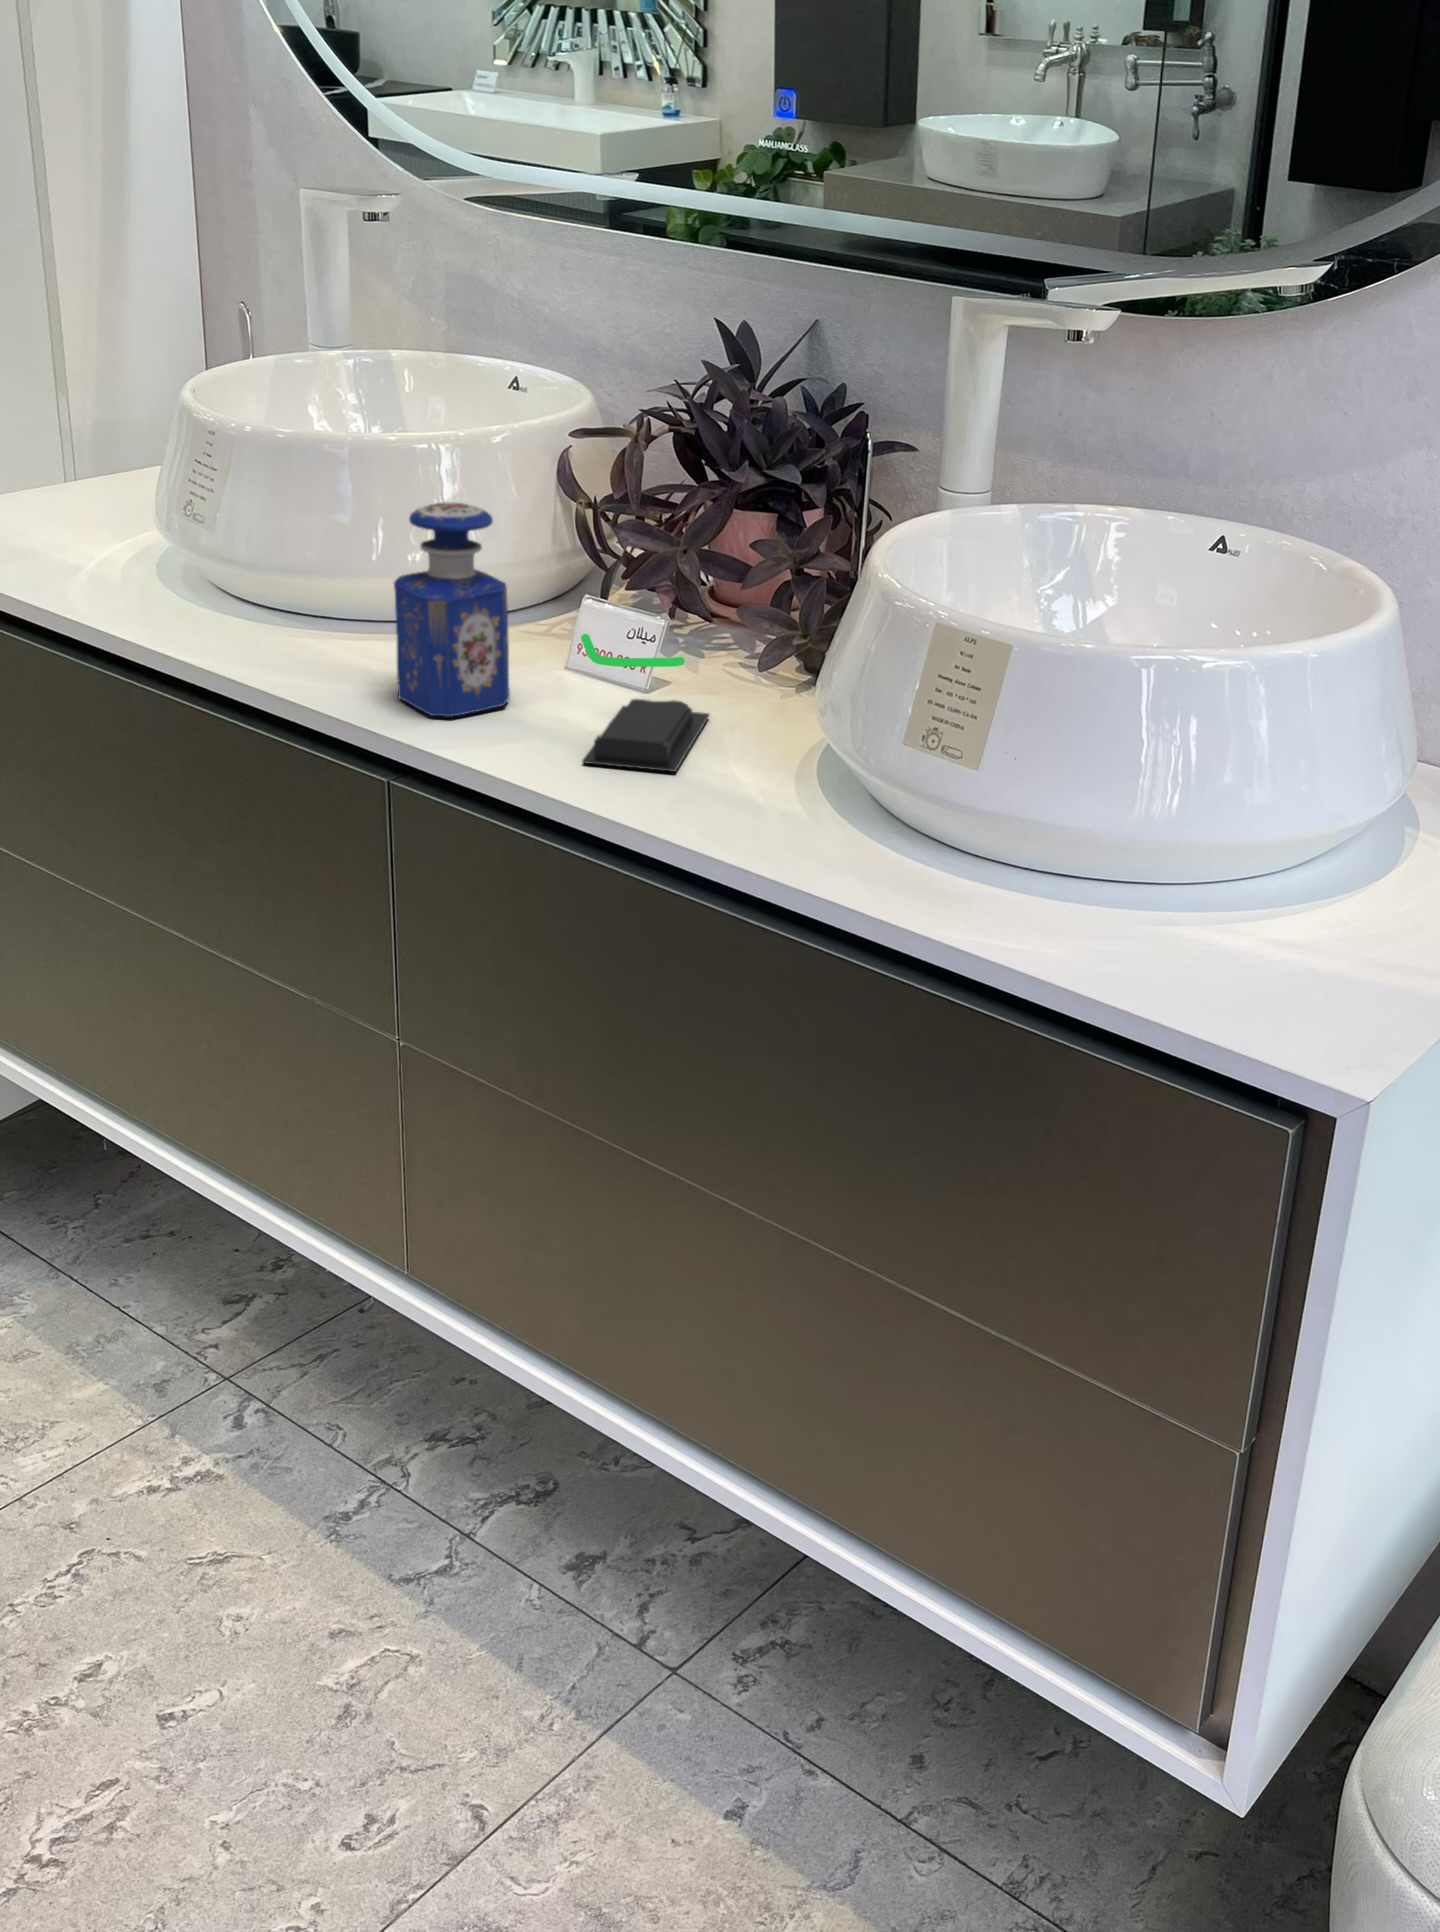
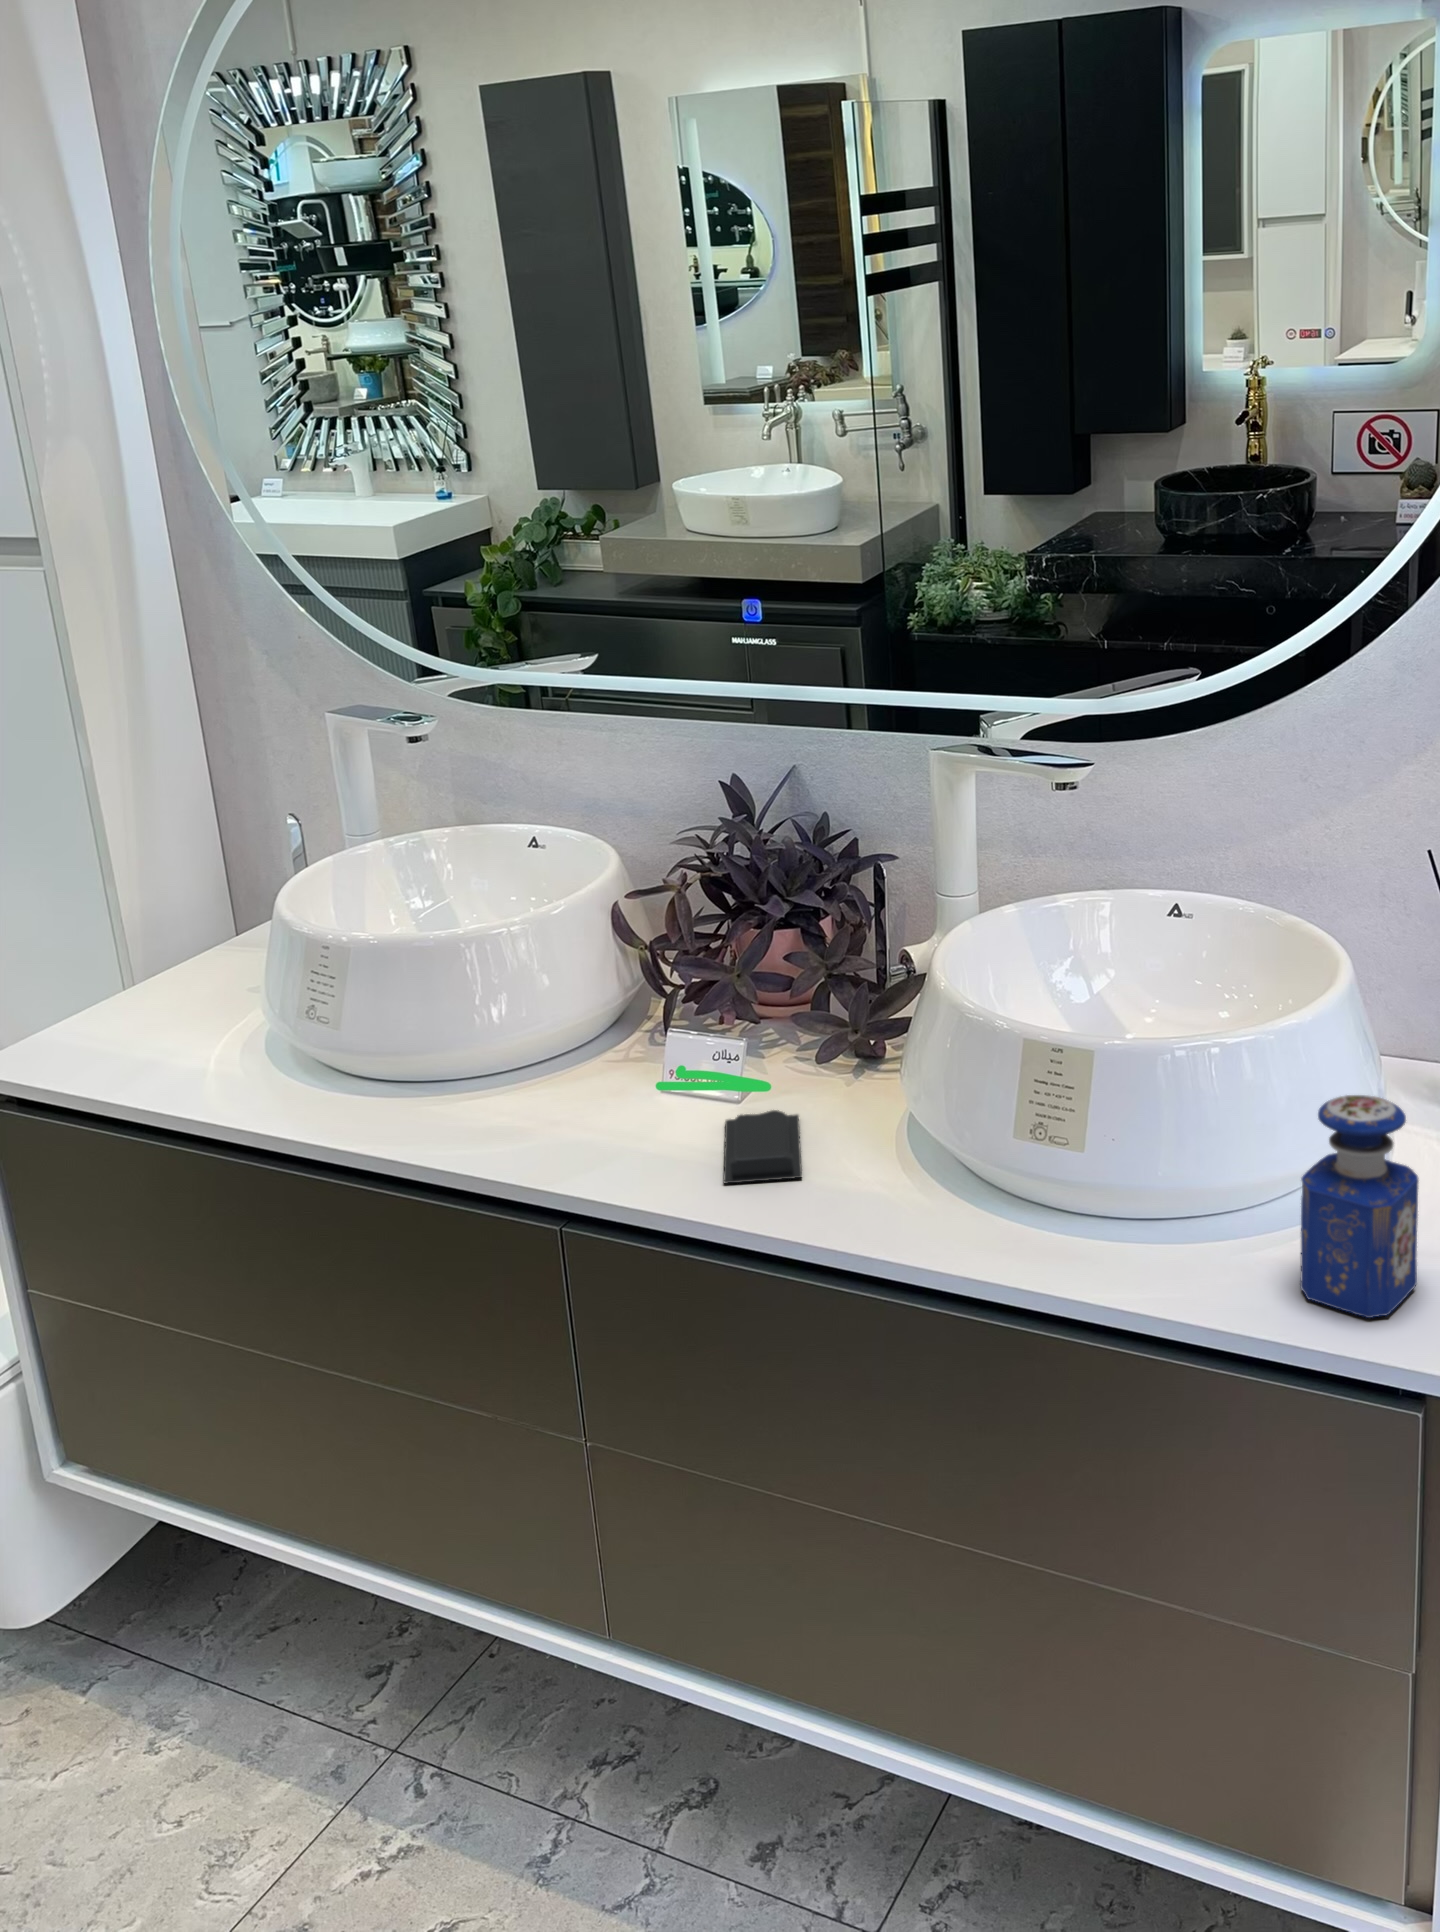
perfume bottle: present [394,503,510,717] -> present [1300,1095,1419,1318]

